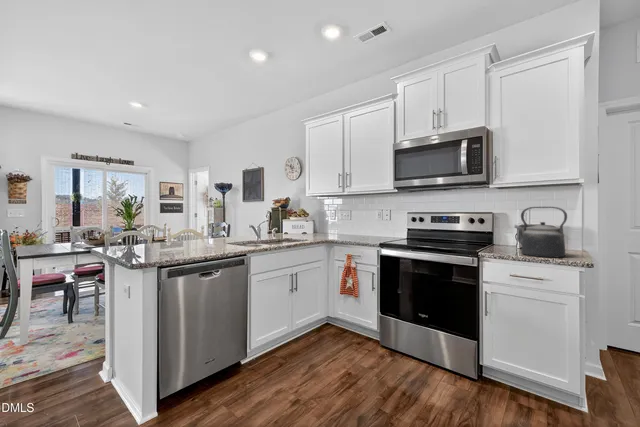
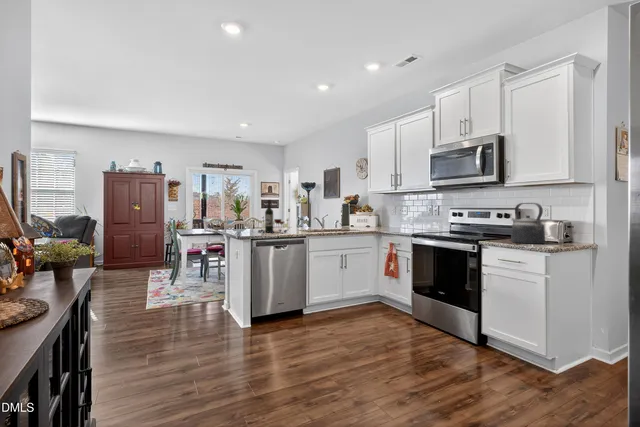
wine bottle: none [168,202,215,253] -> present [258,200,287,233]

